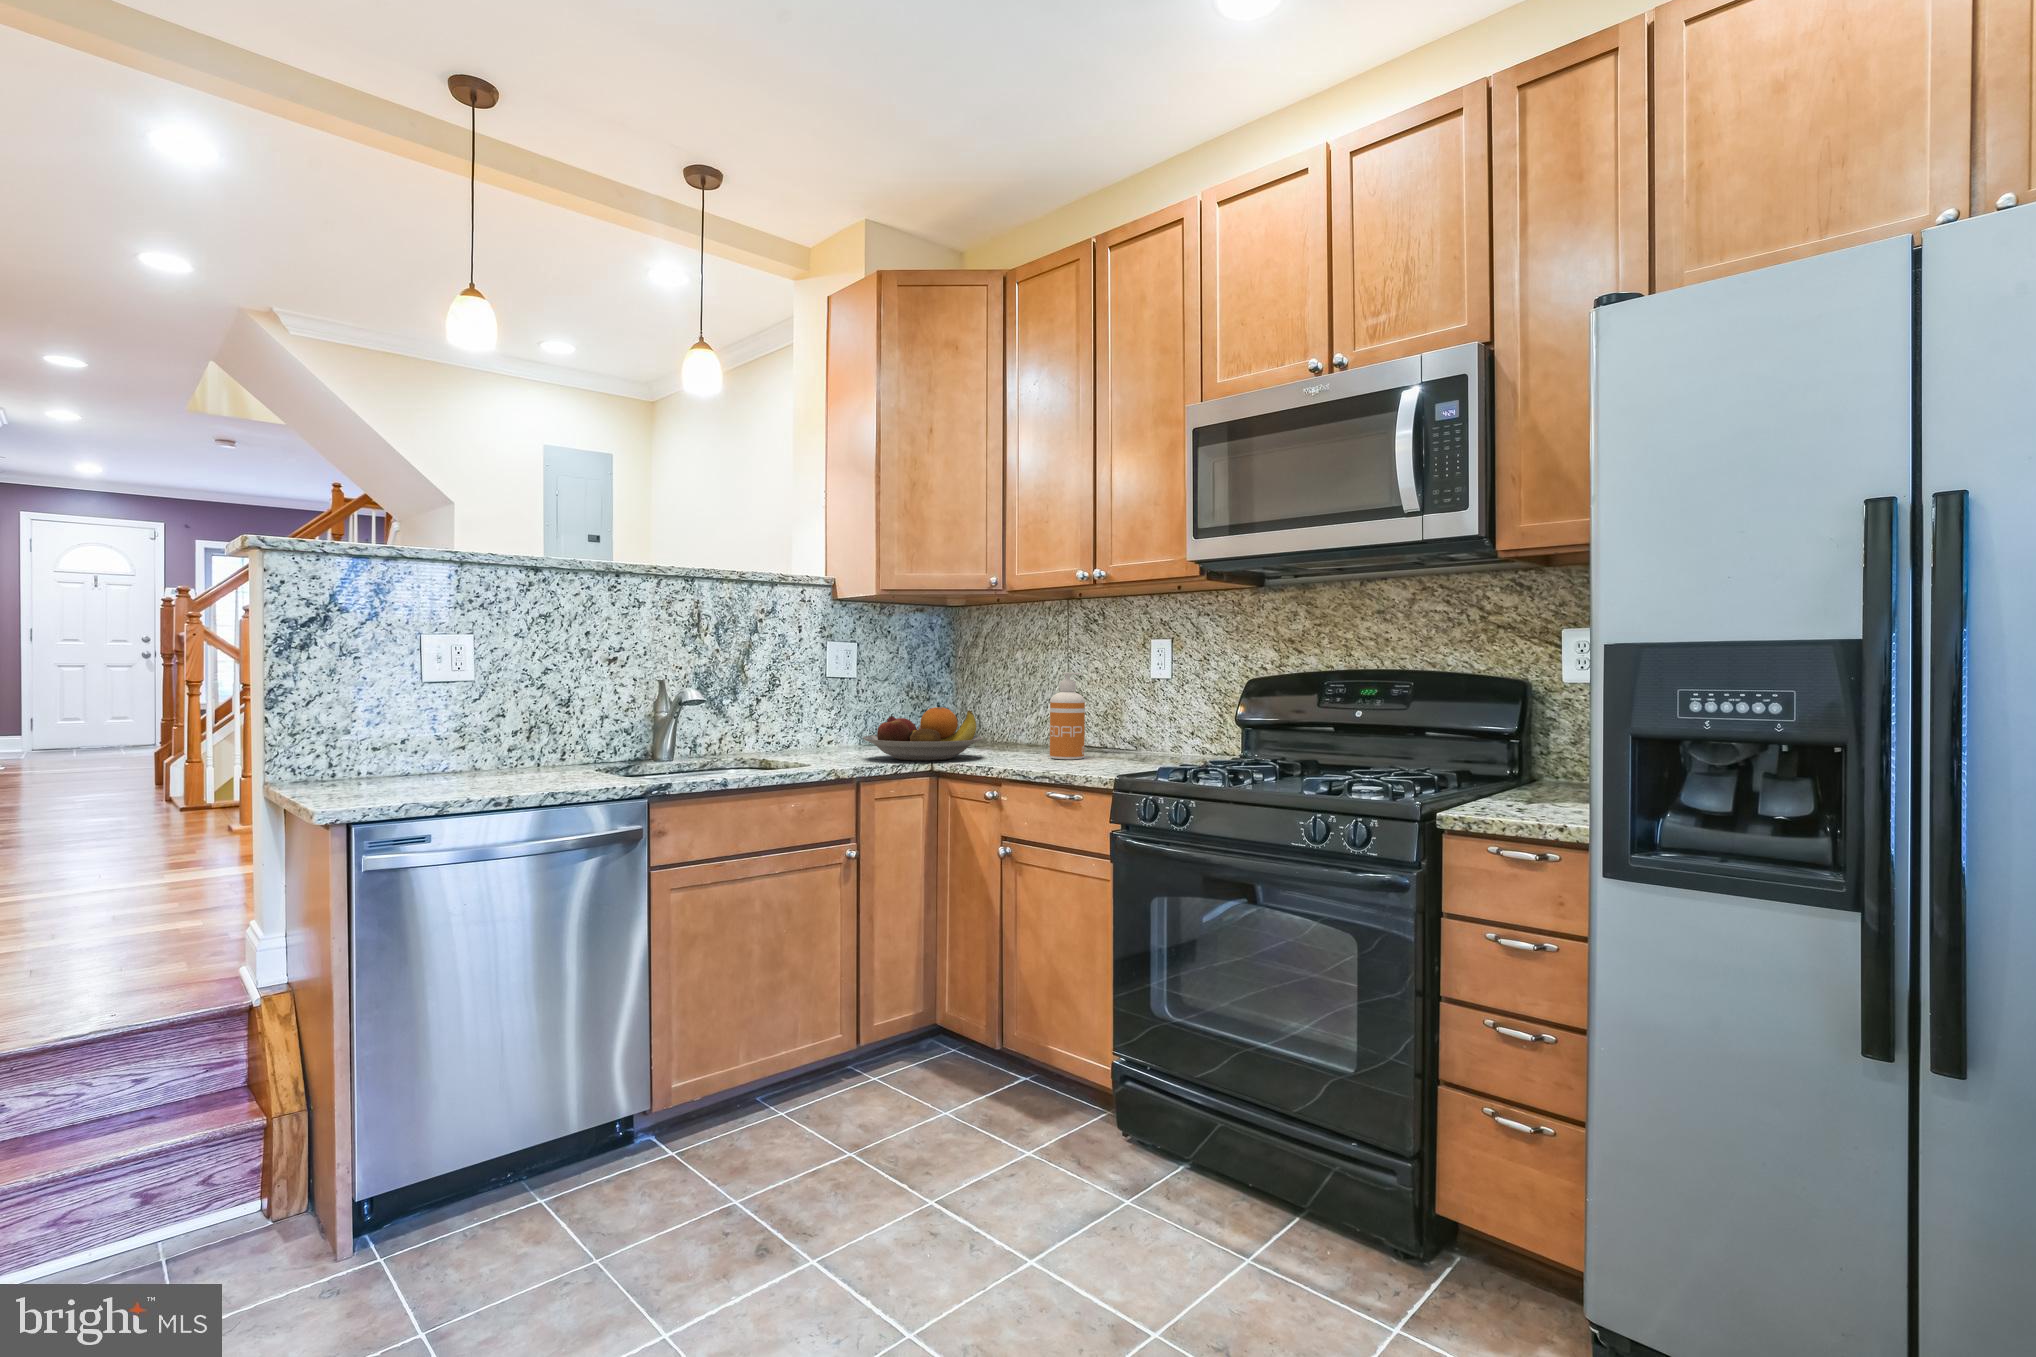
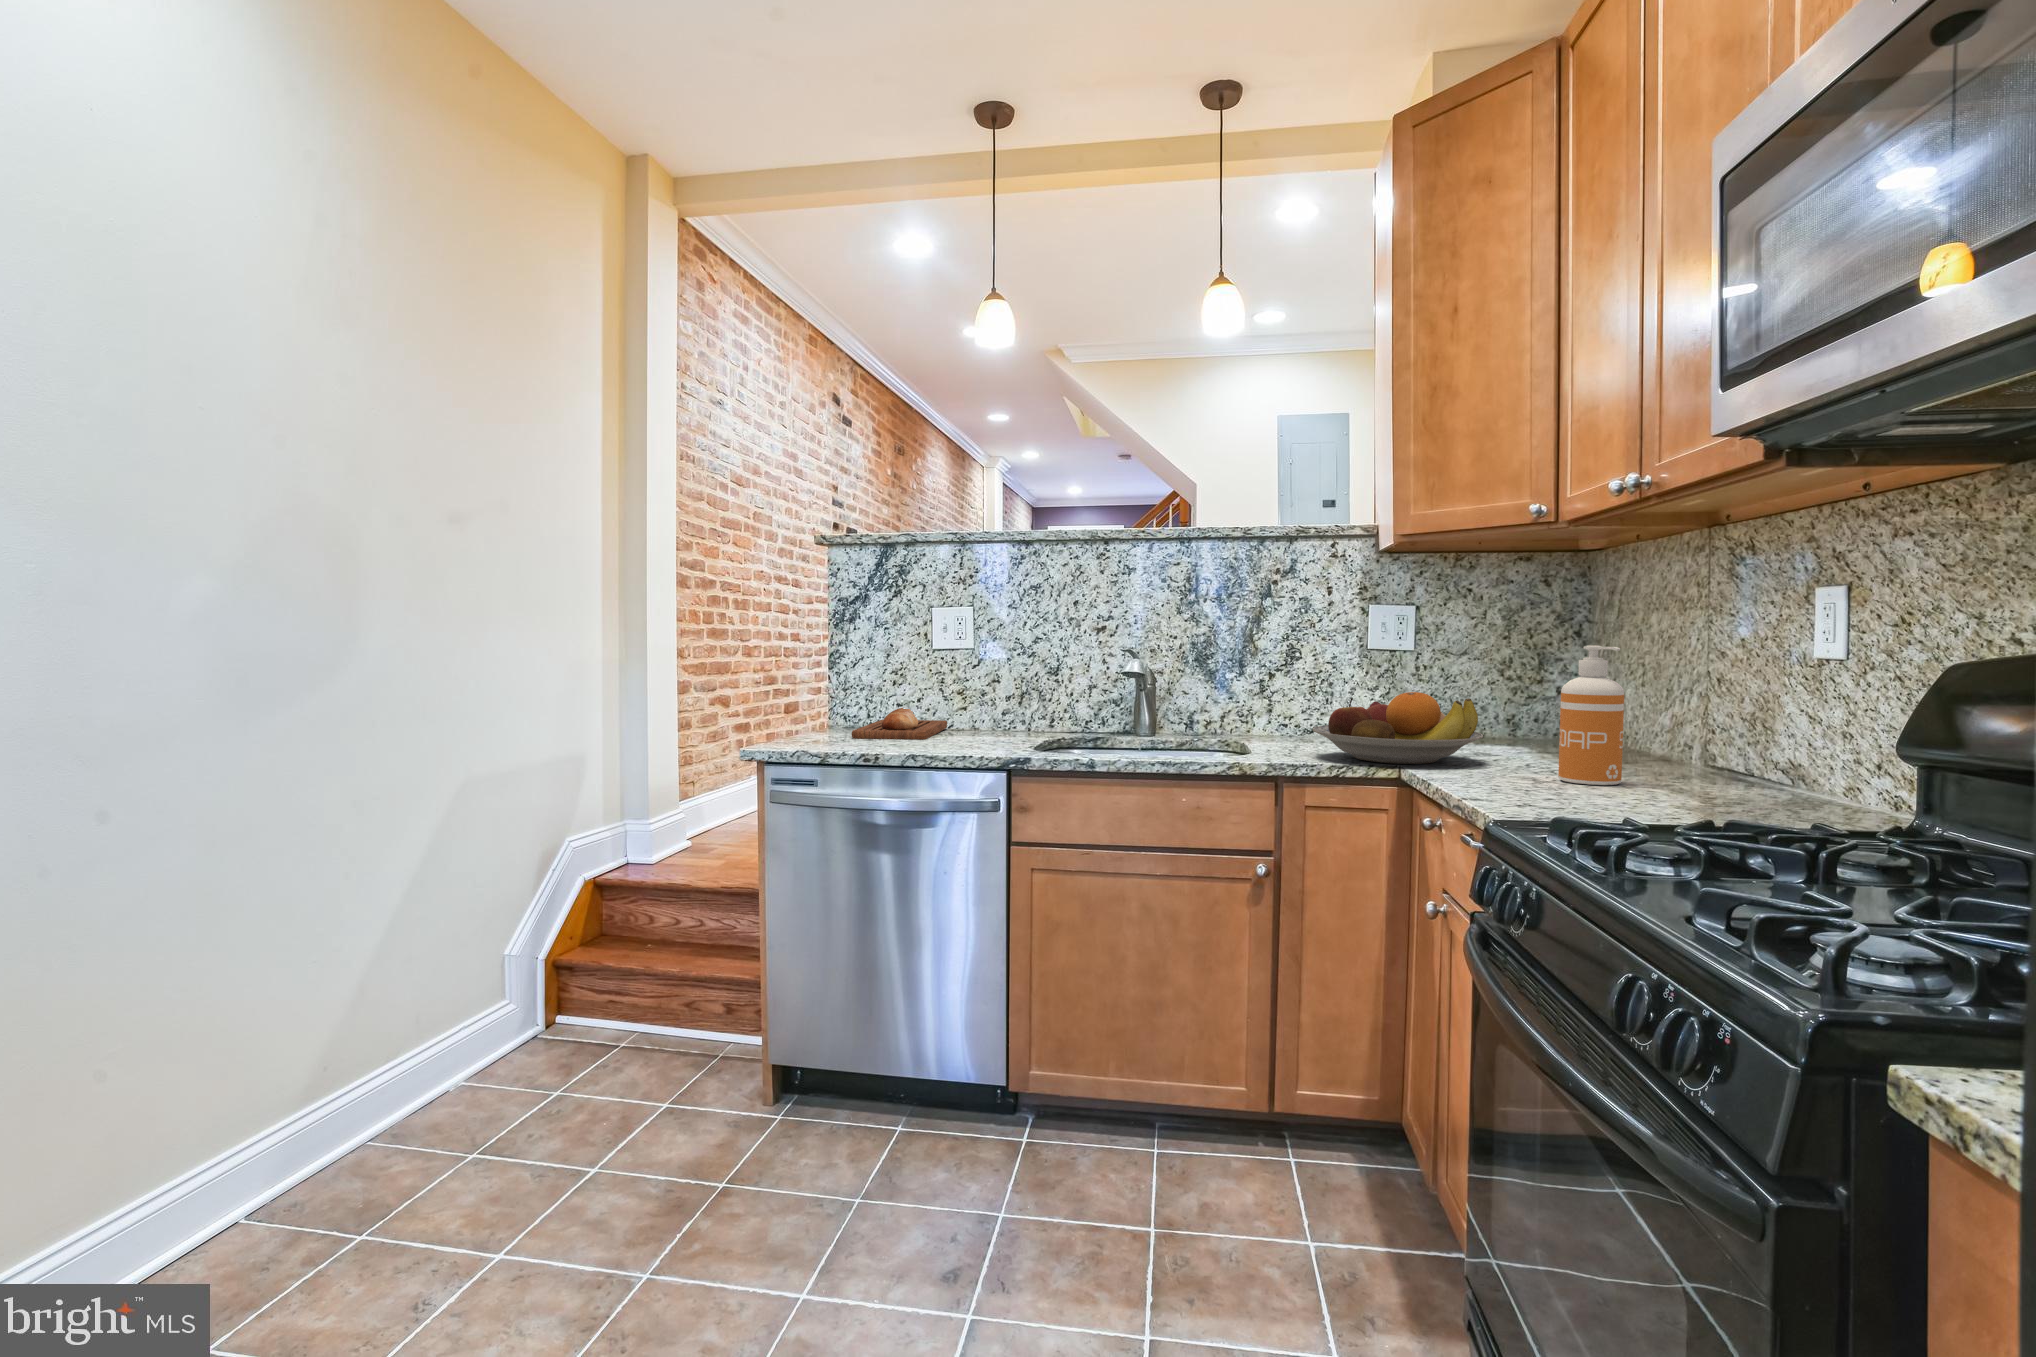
bread loaf: none [336,752,476,790] -> present [852,708,947,740]

